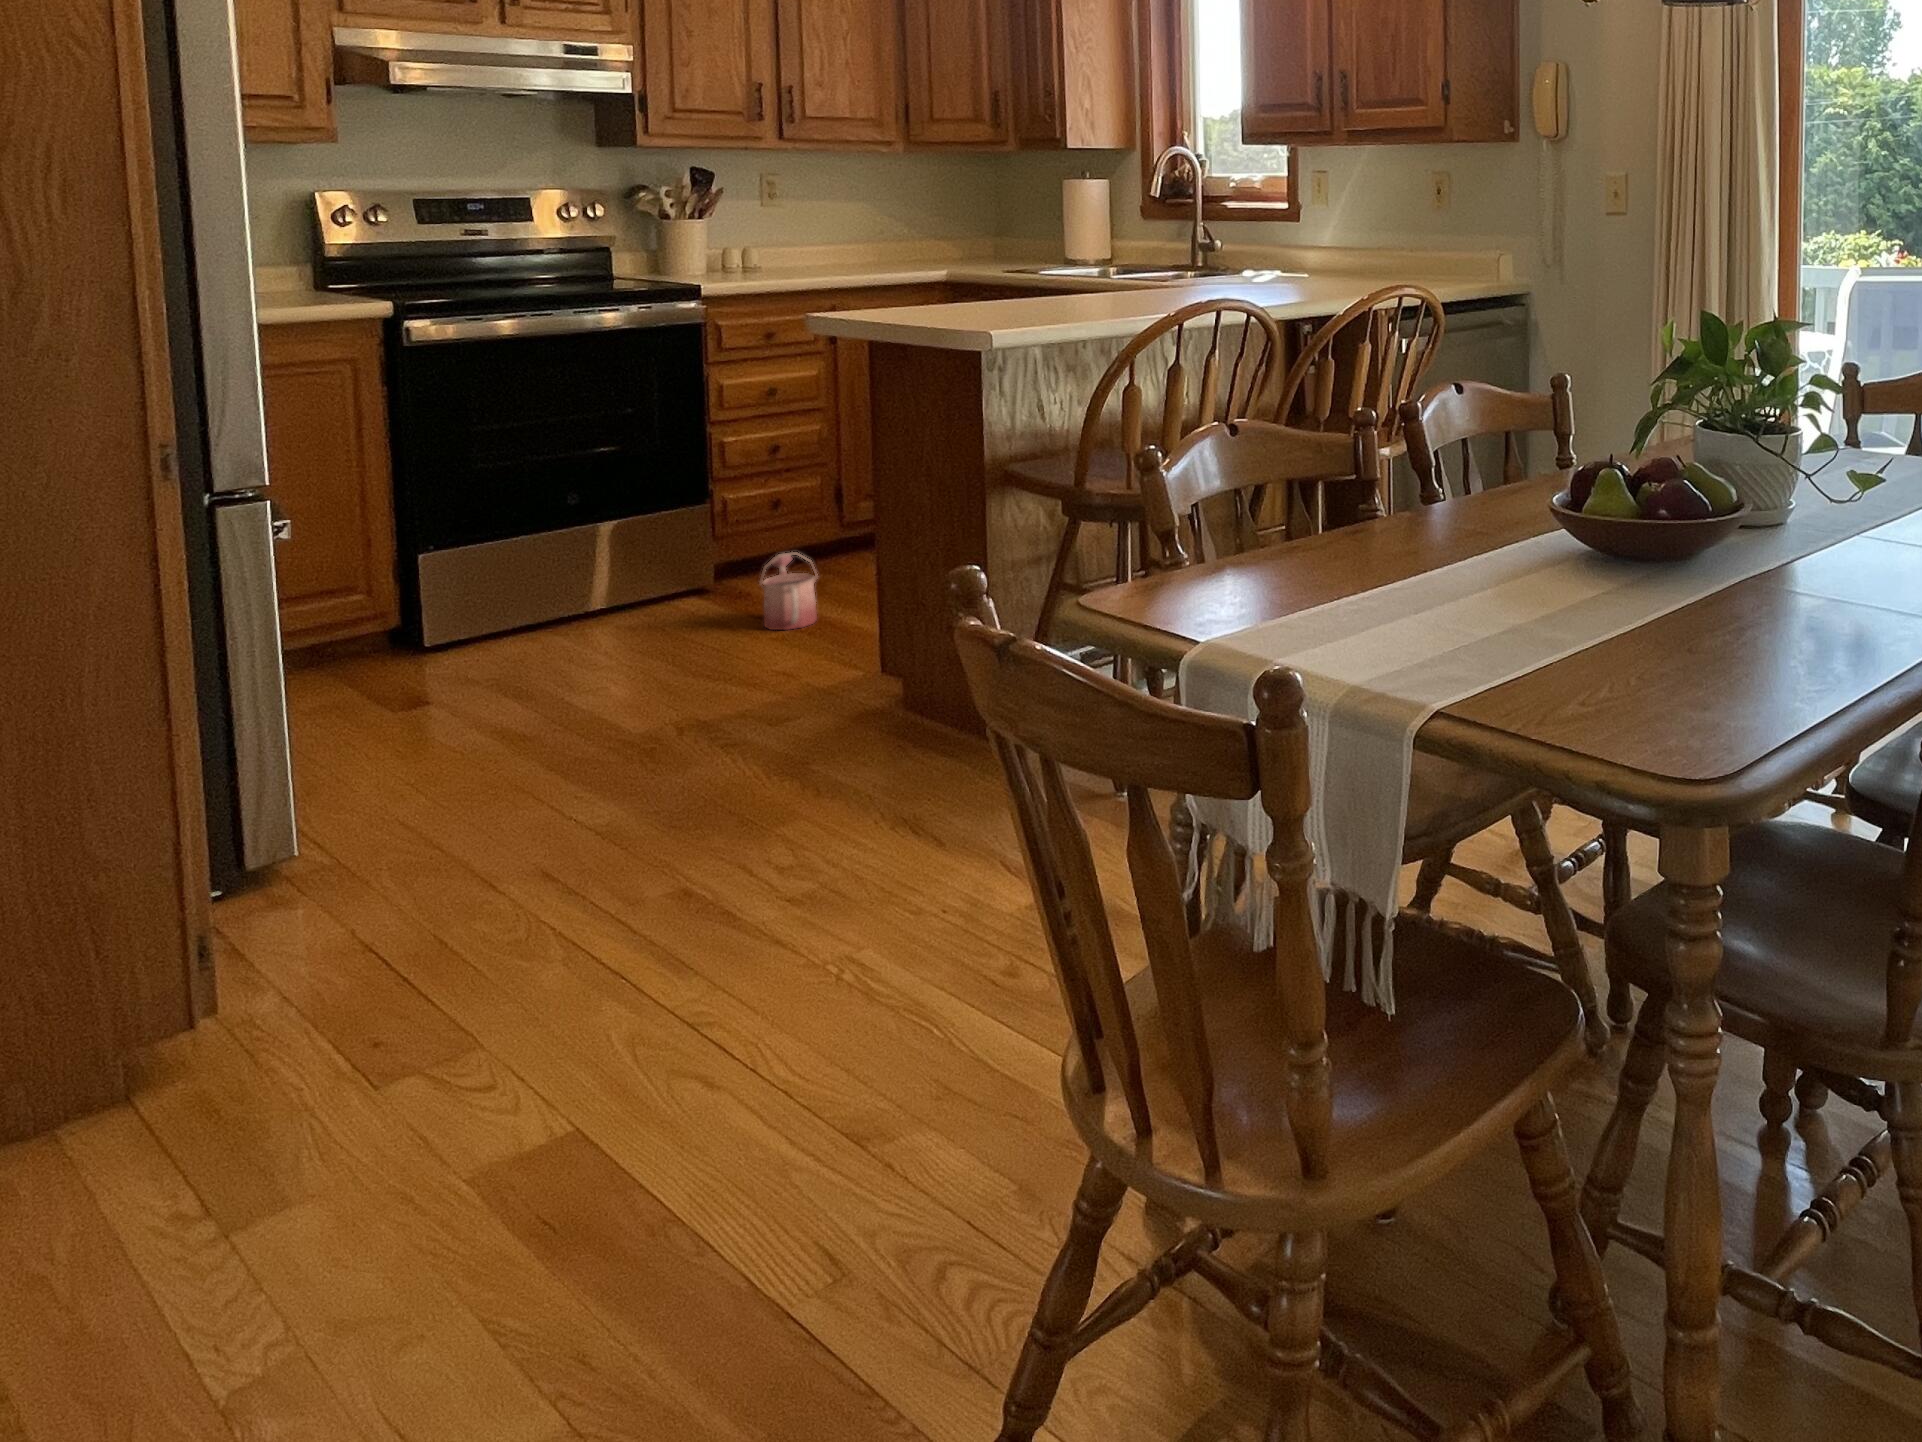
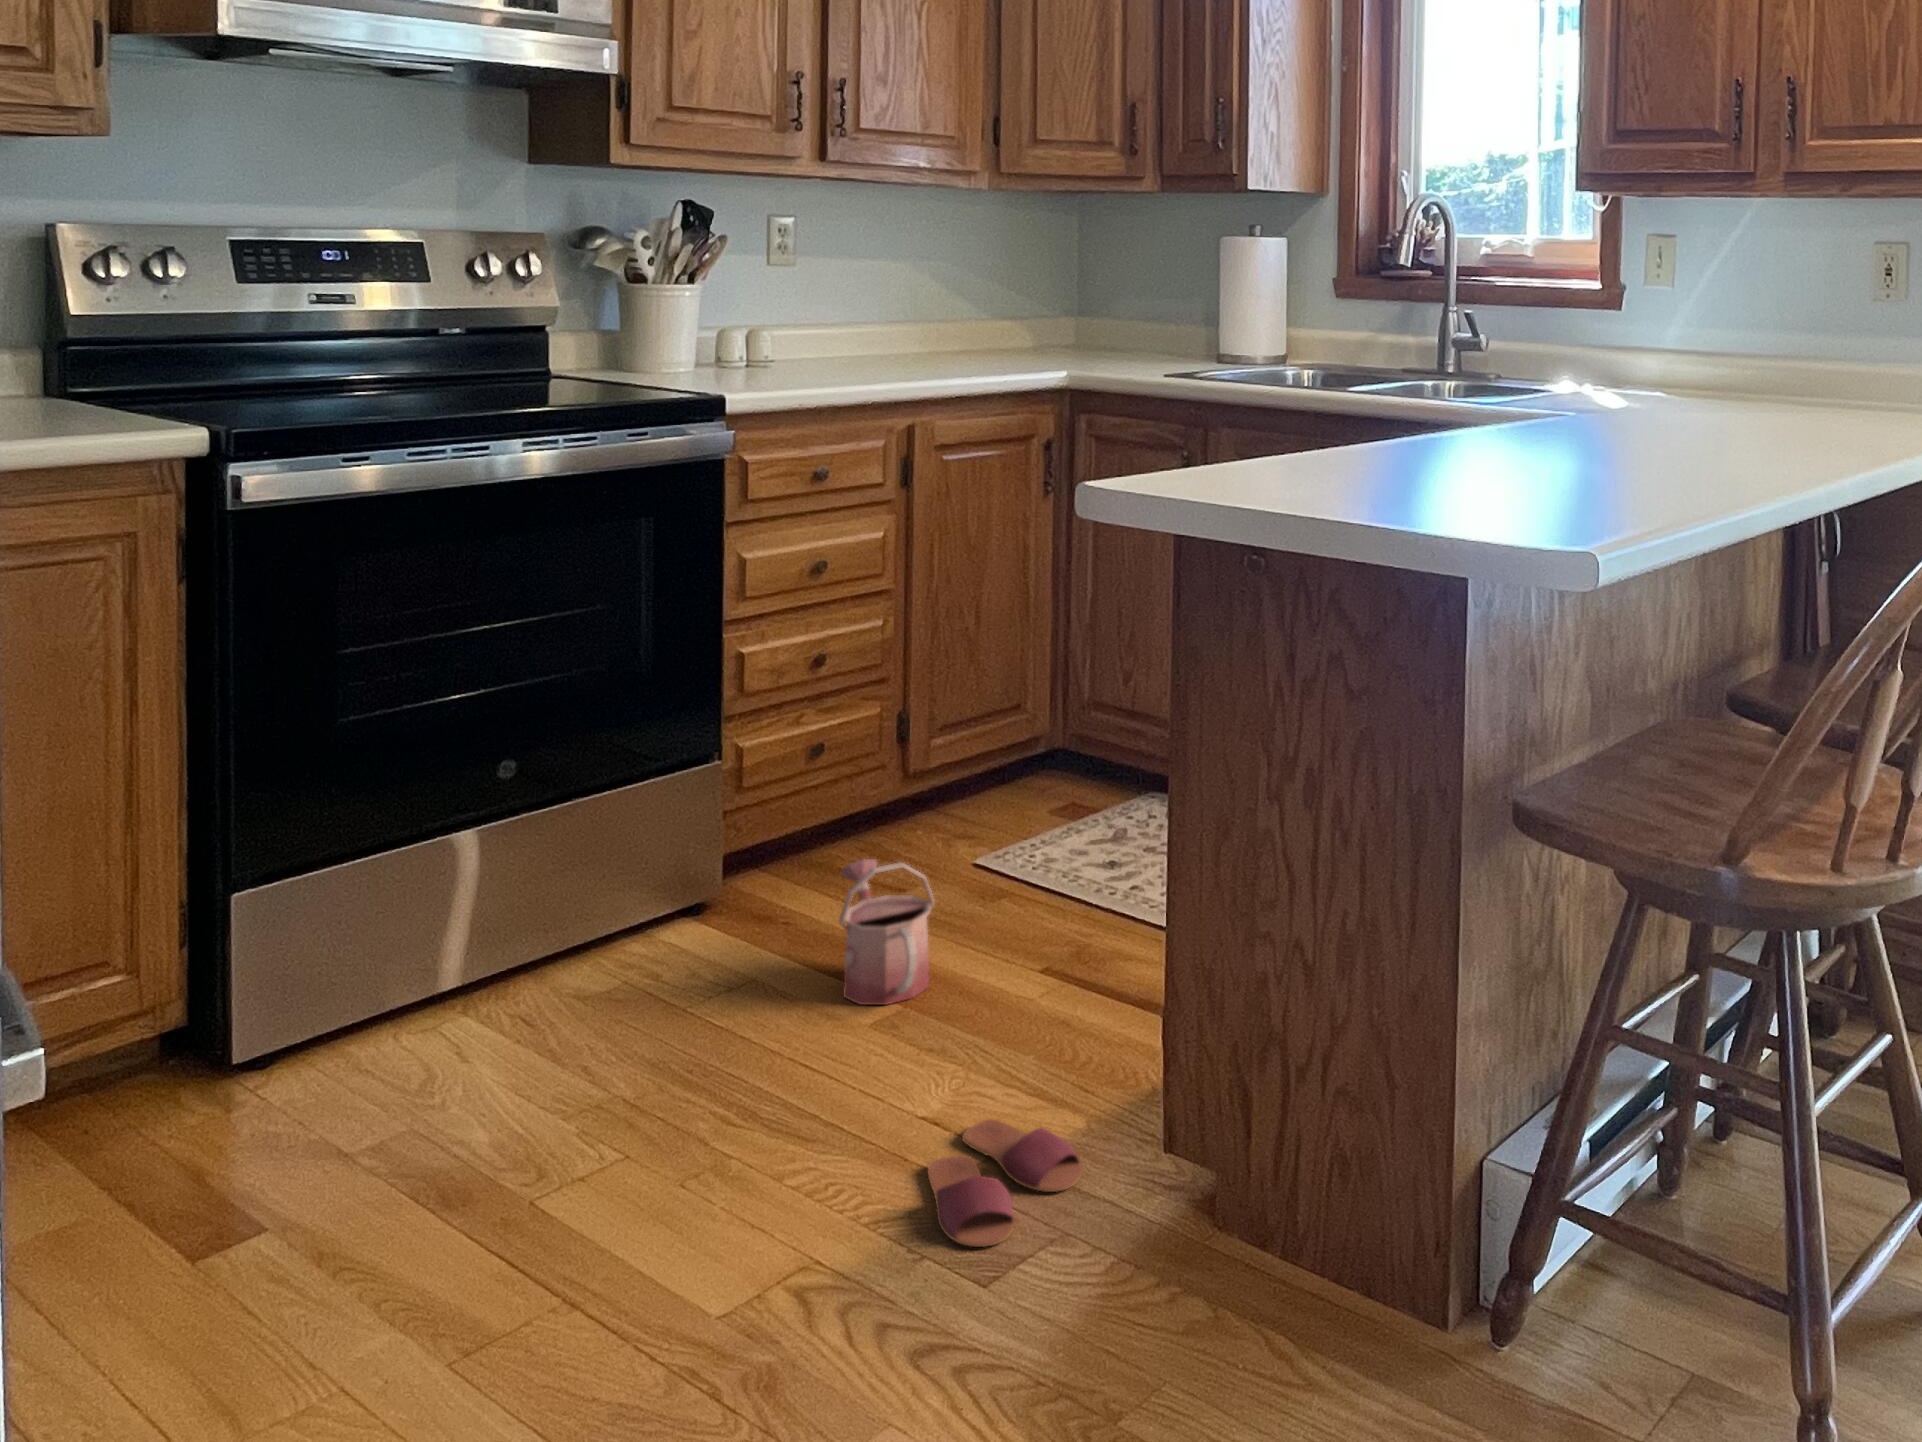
slippers: none [764,670,851,713] -> present [928,1119,1082,1247]

